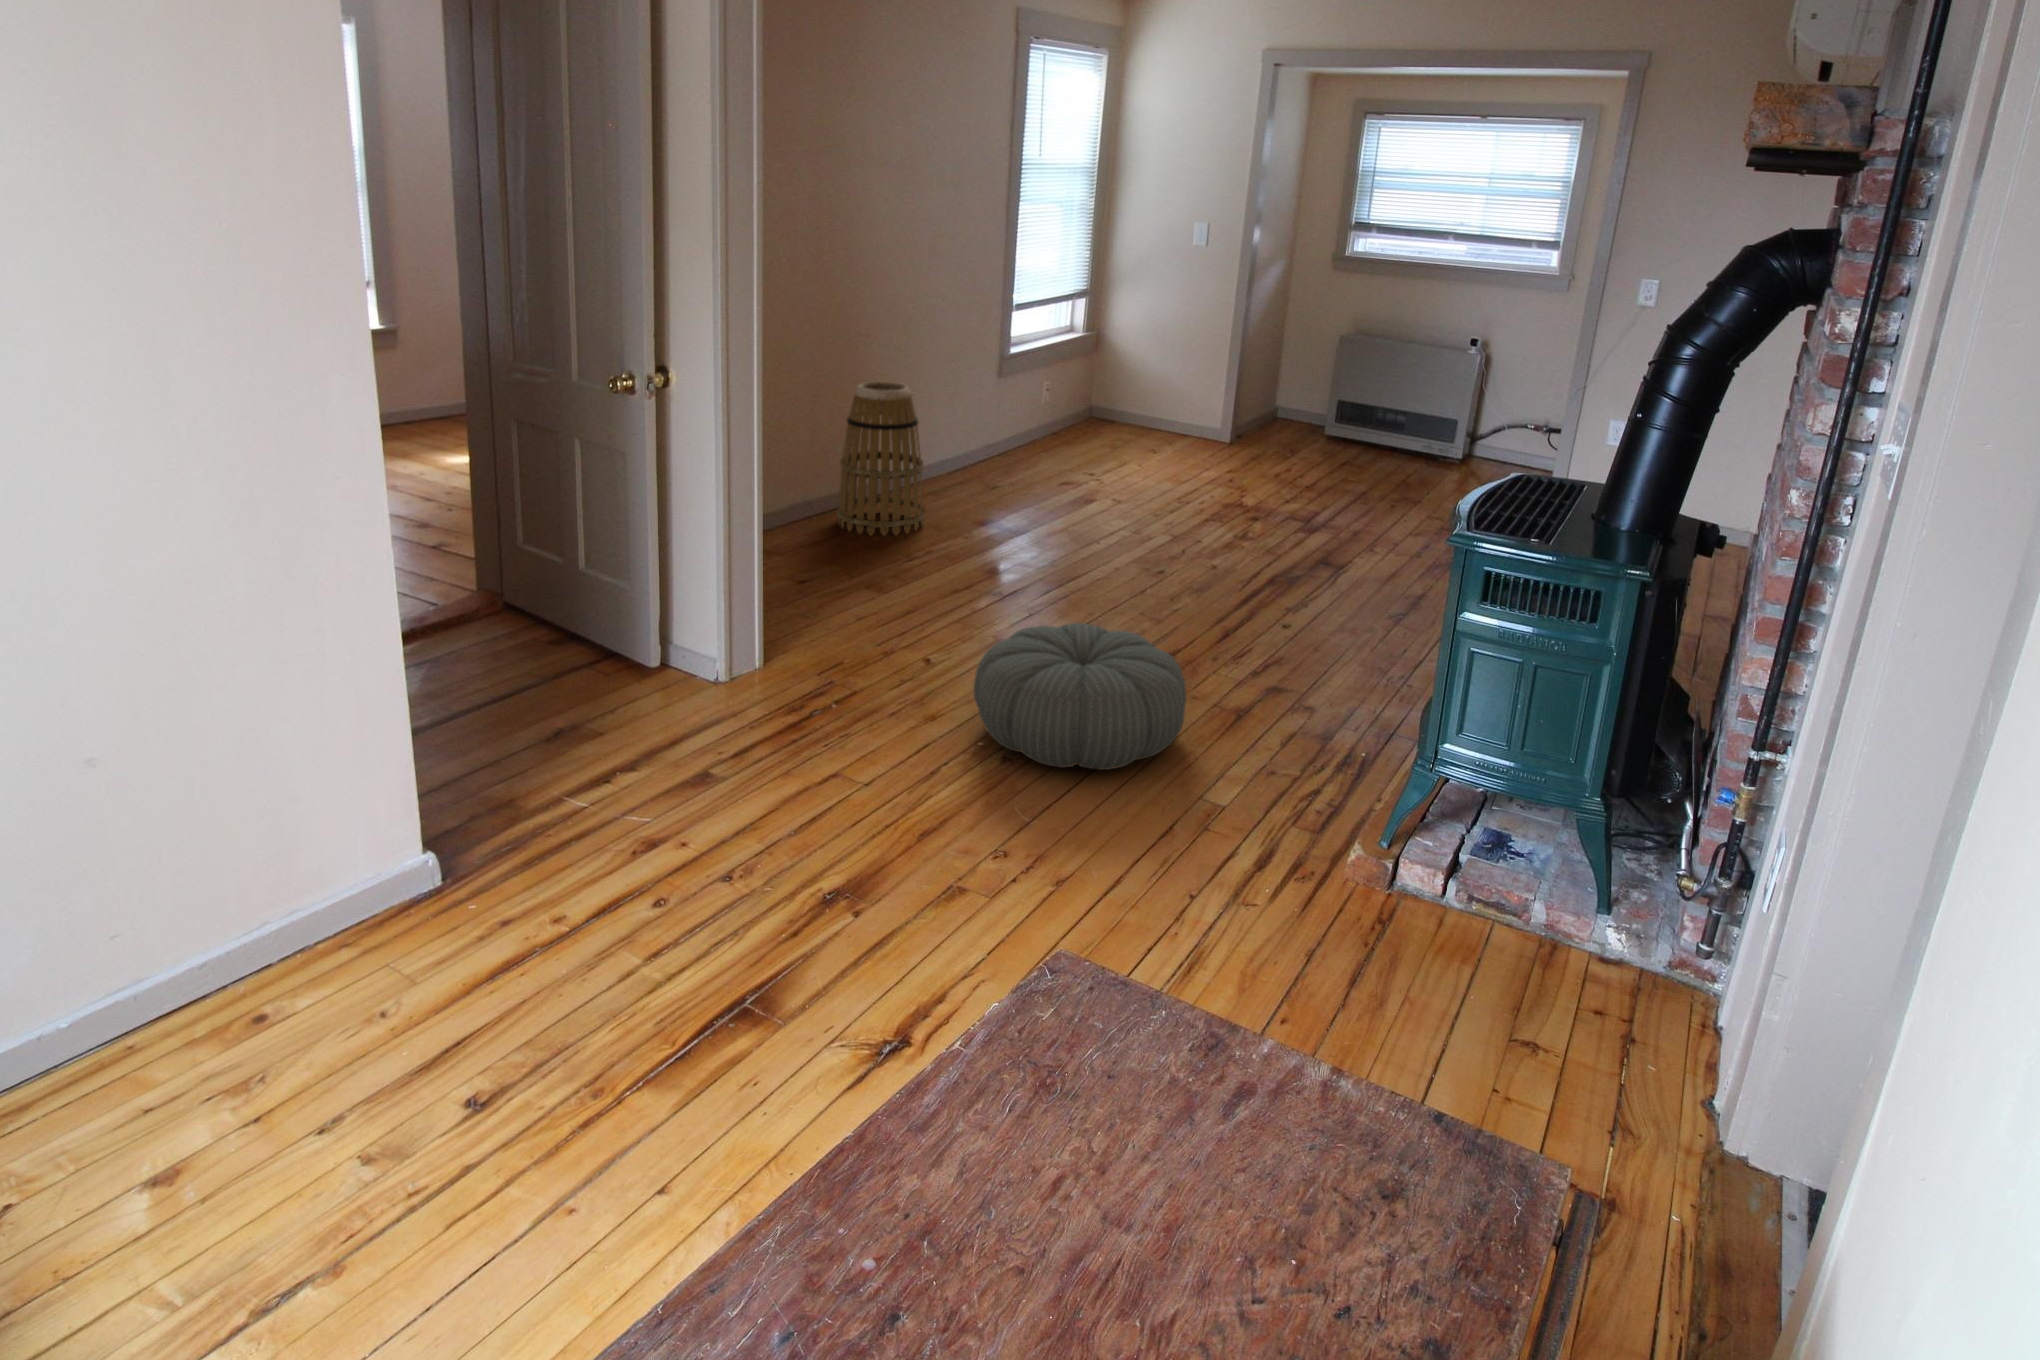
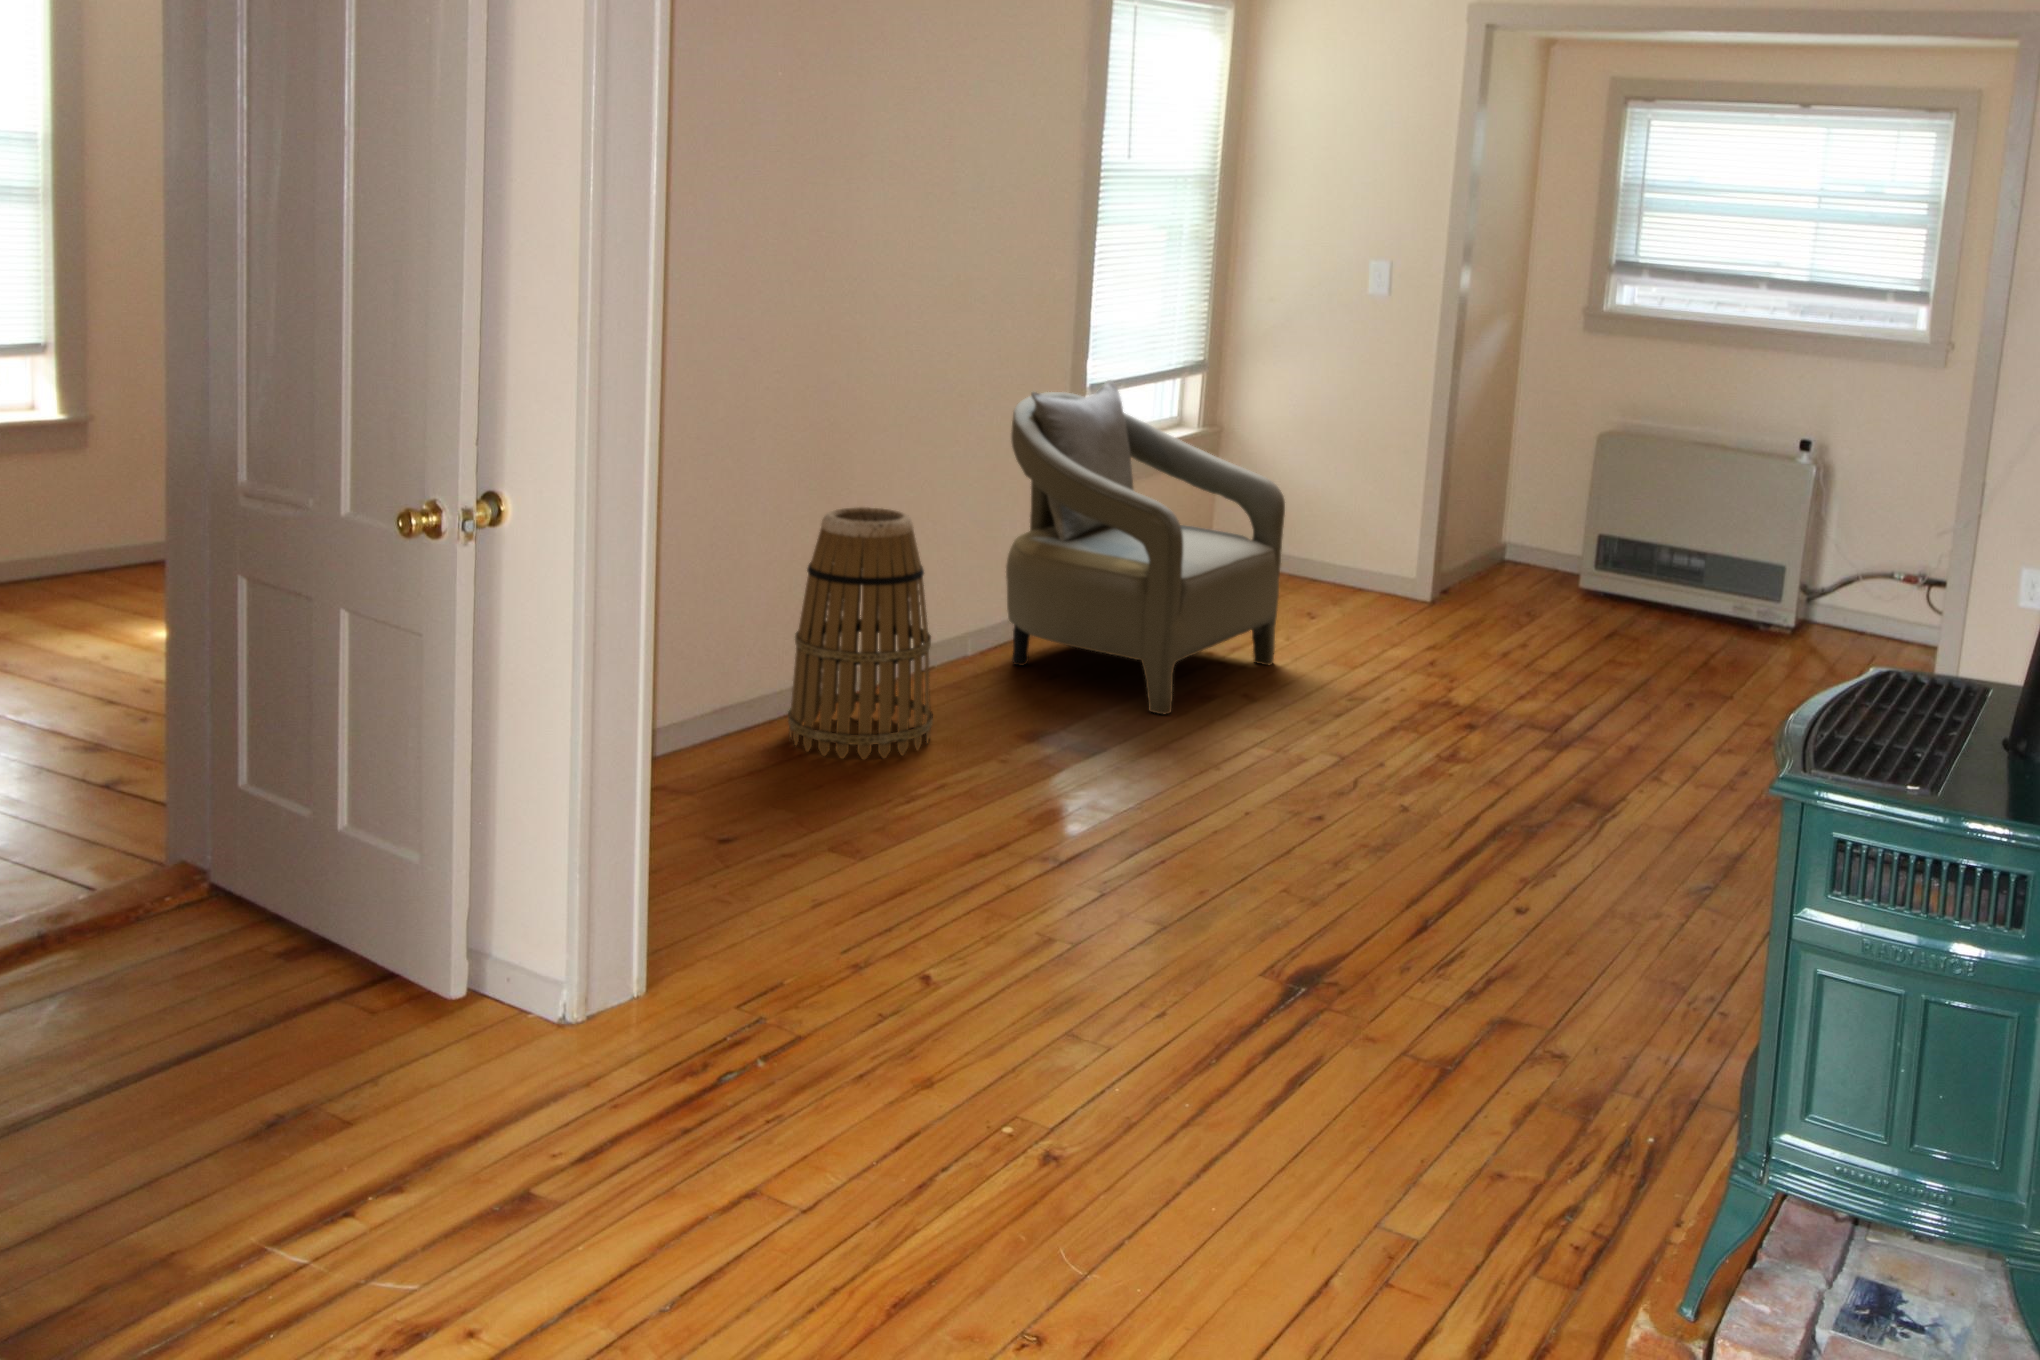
armchair: none [967,302,1140,510] -> present [1006,380,1285,714]
pouf: present [974,623,1186,770] -> none [995,915,1352,1176]

